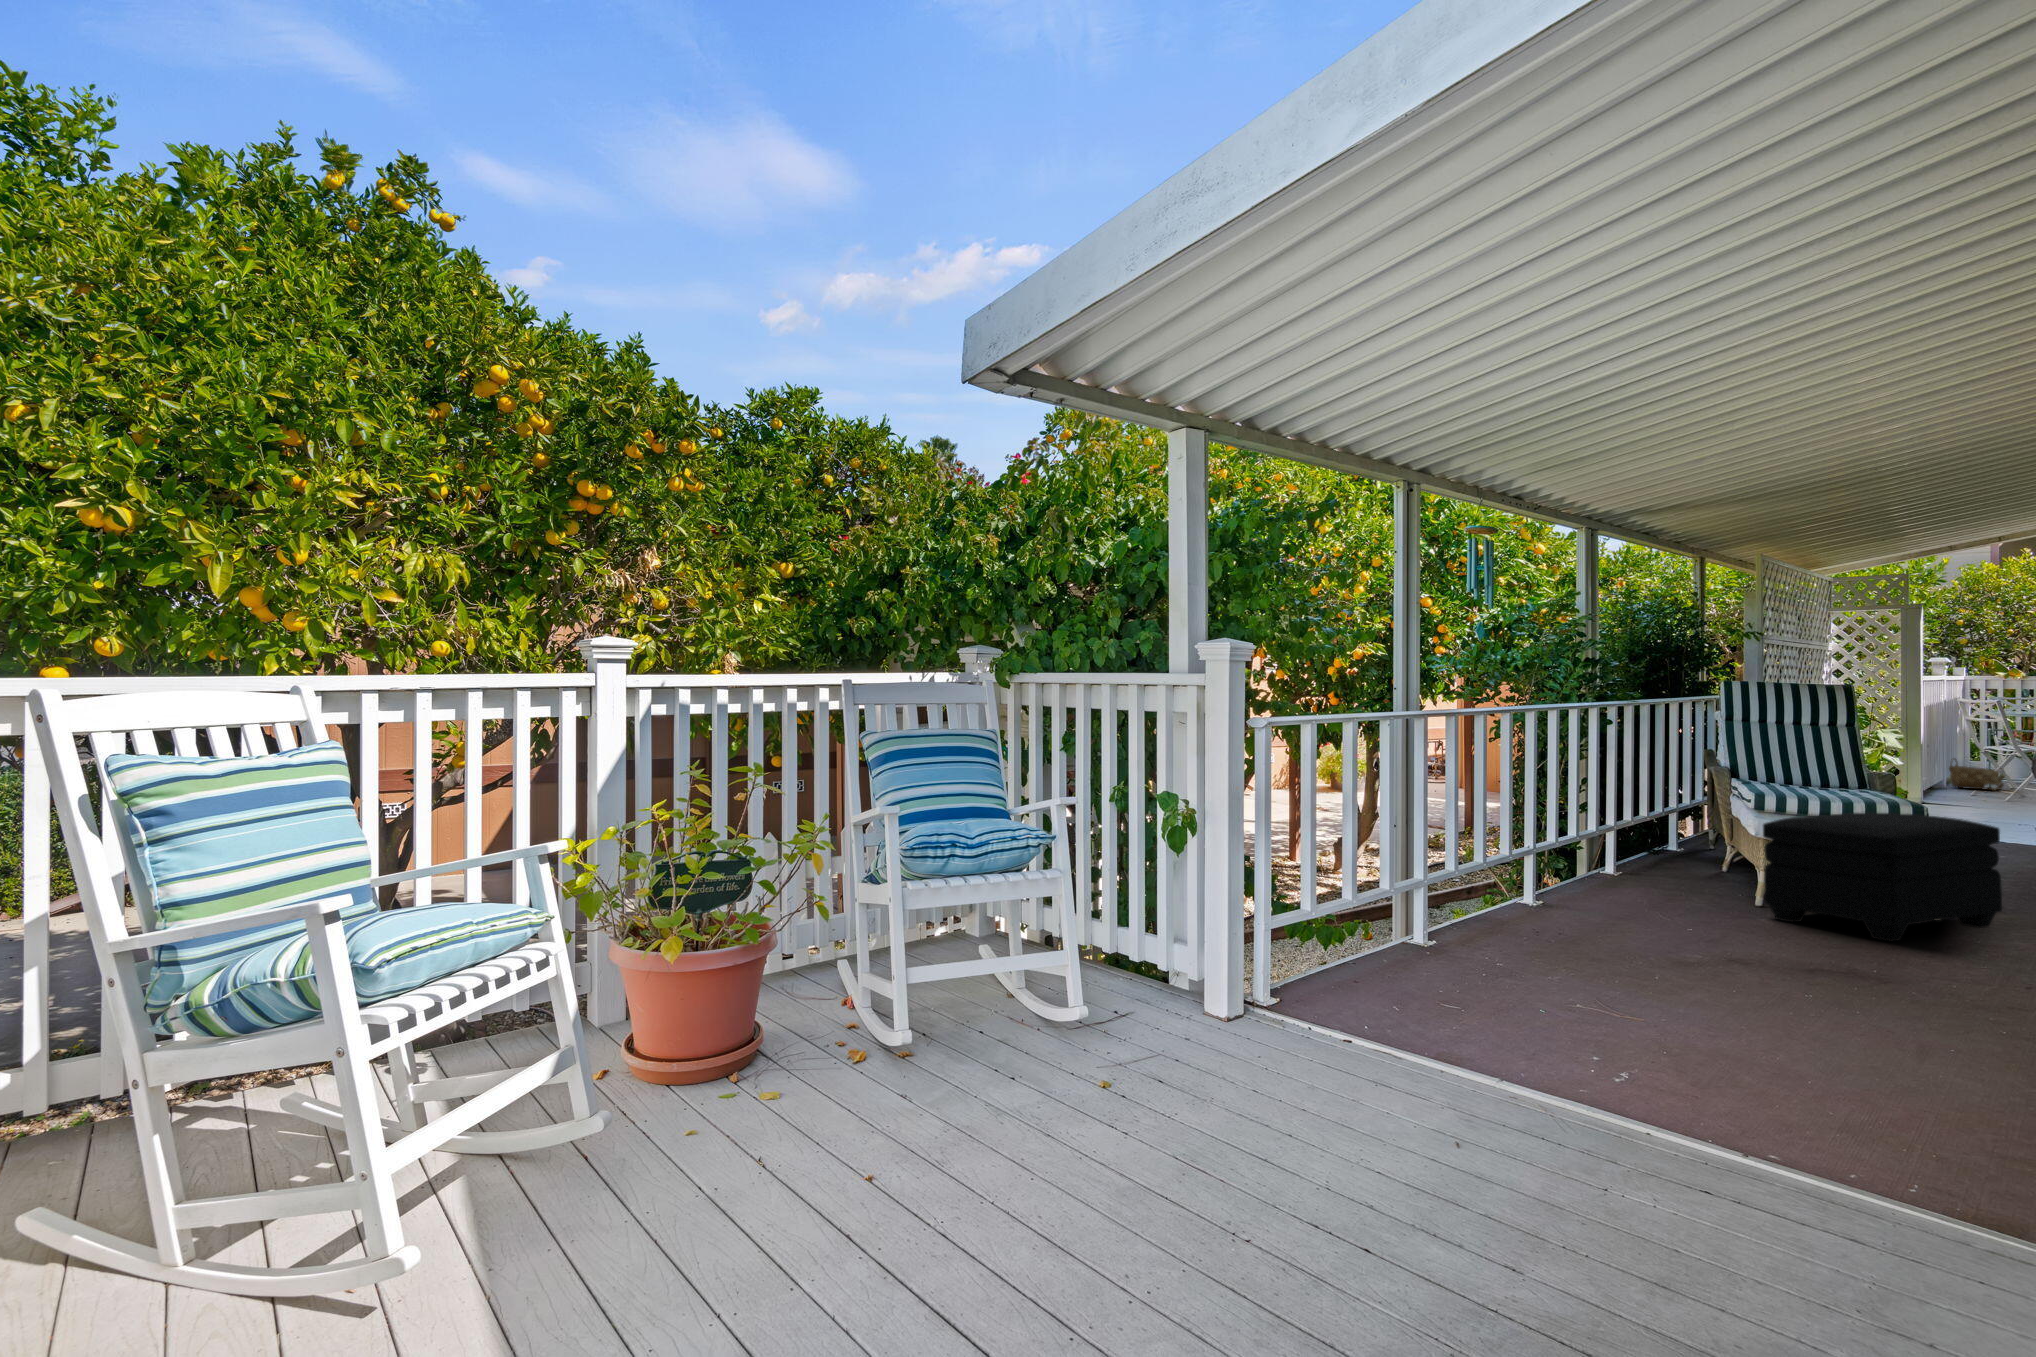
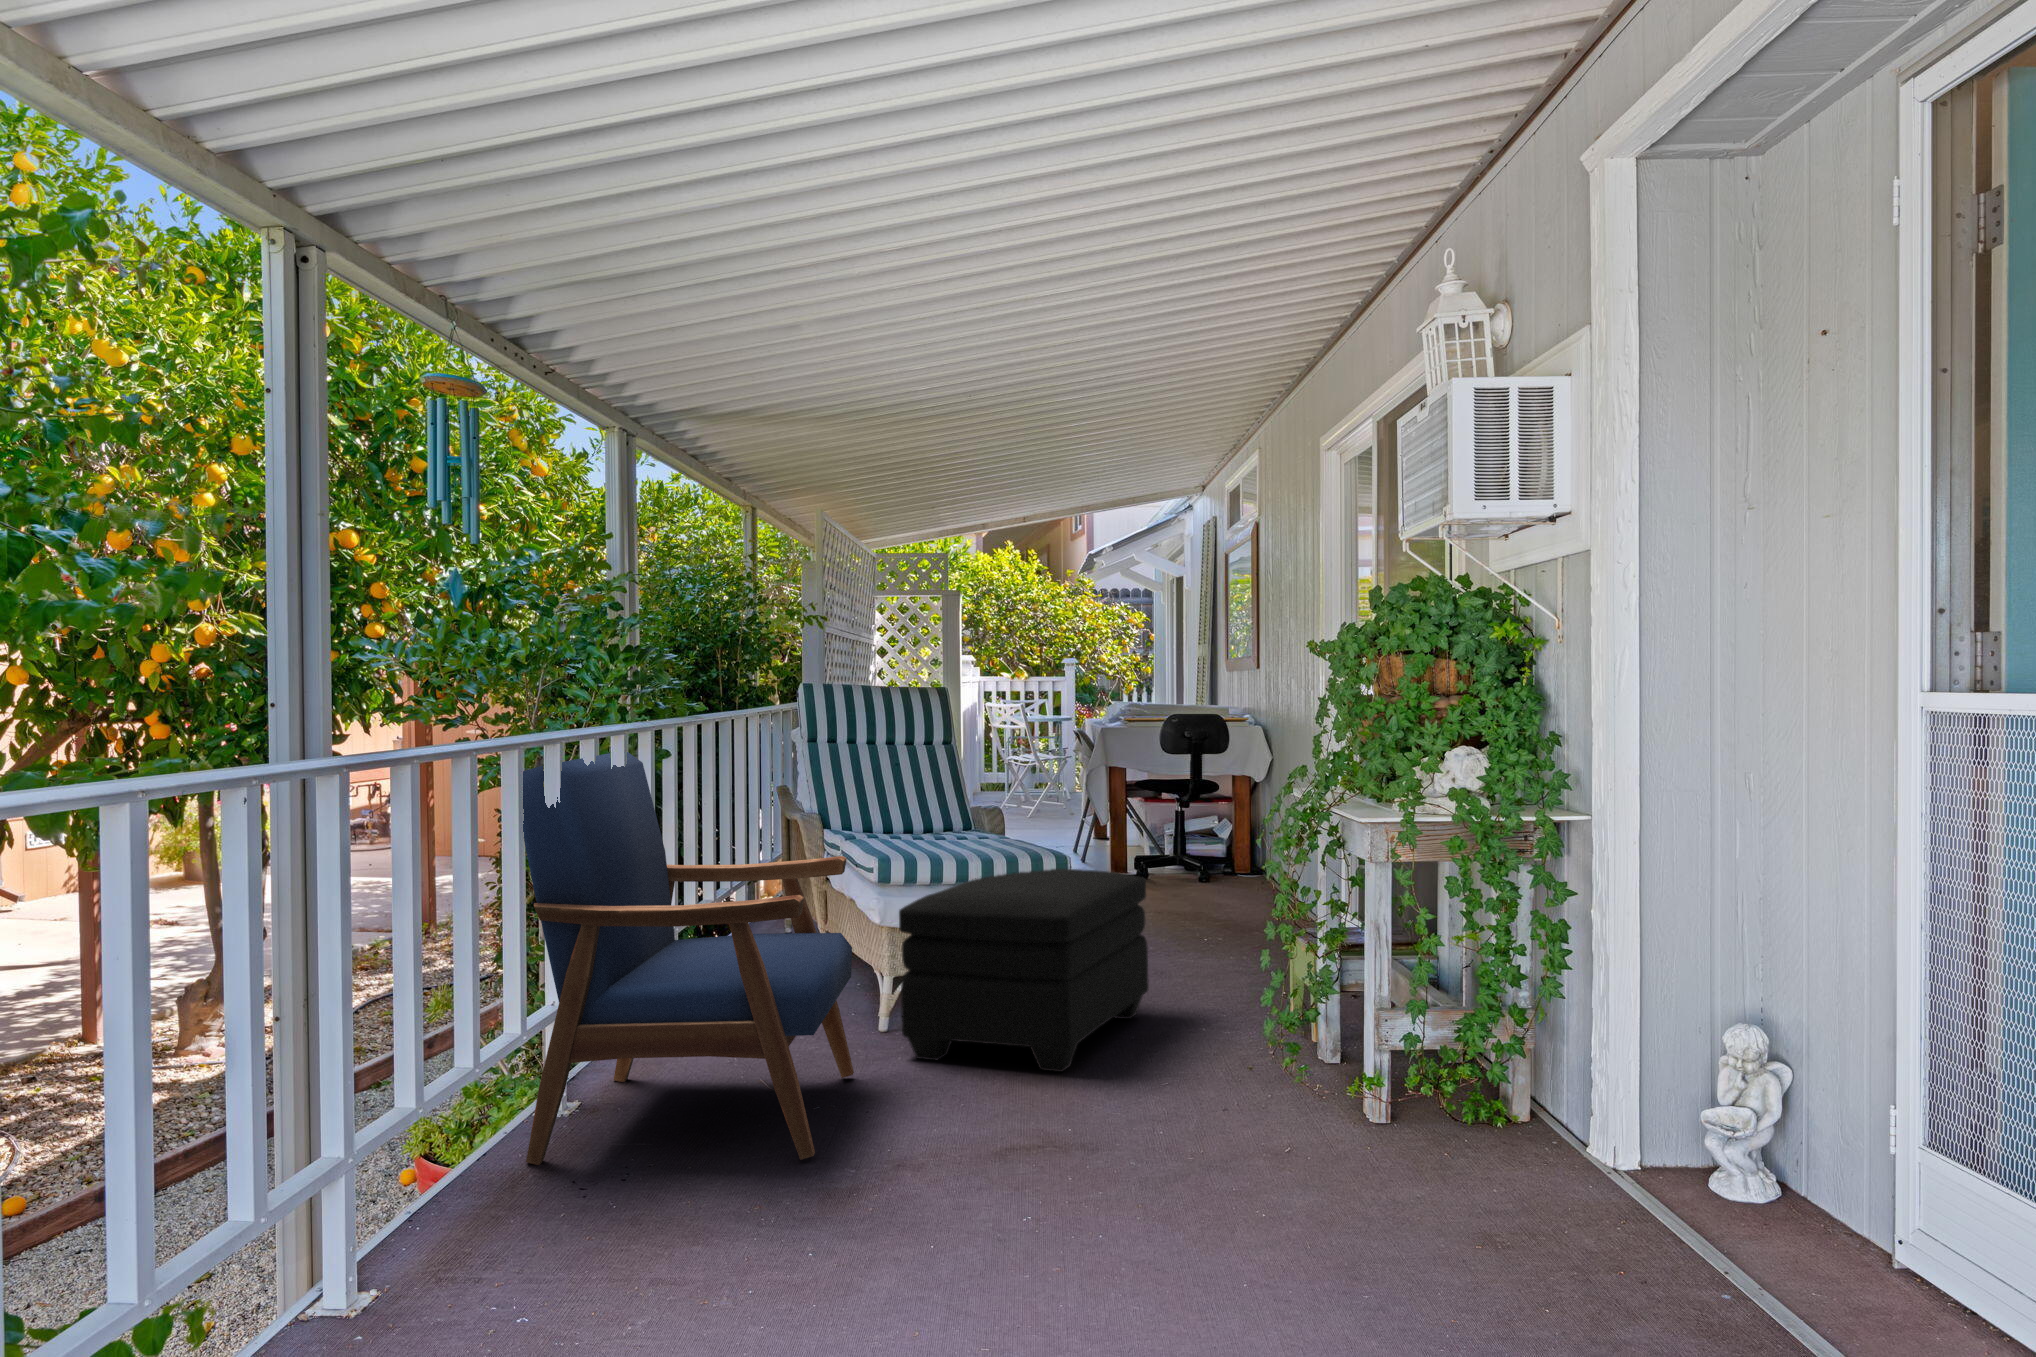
armchair: none [1506,717,1724,942] -> present [523,752,854,1165]
woven basket: present [1949,758,2005,791] -> none [976,764,1026,800]

